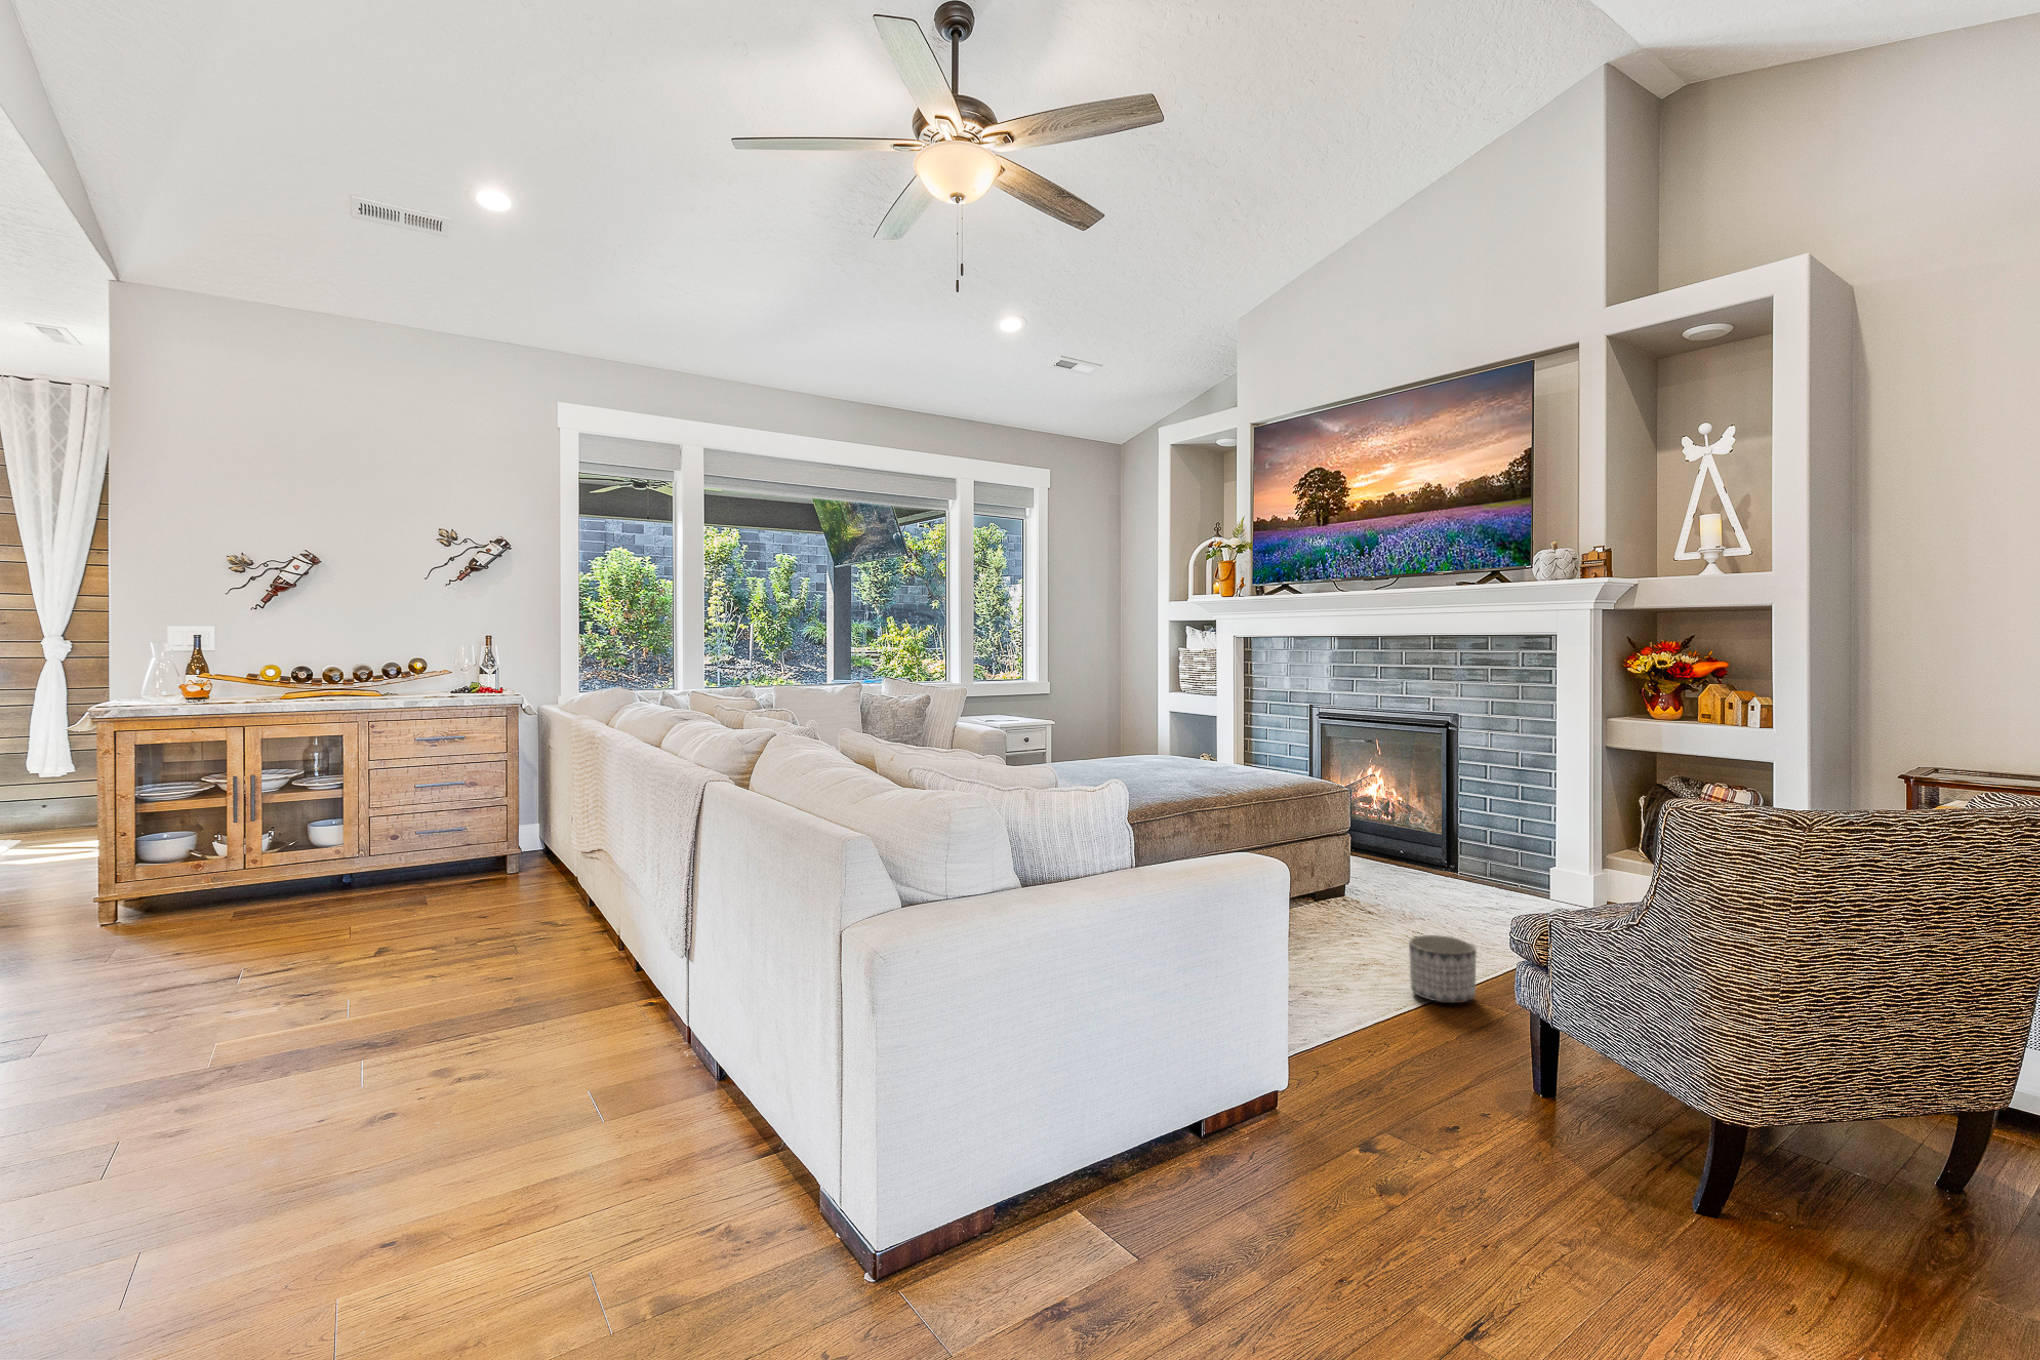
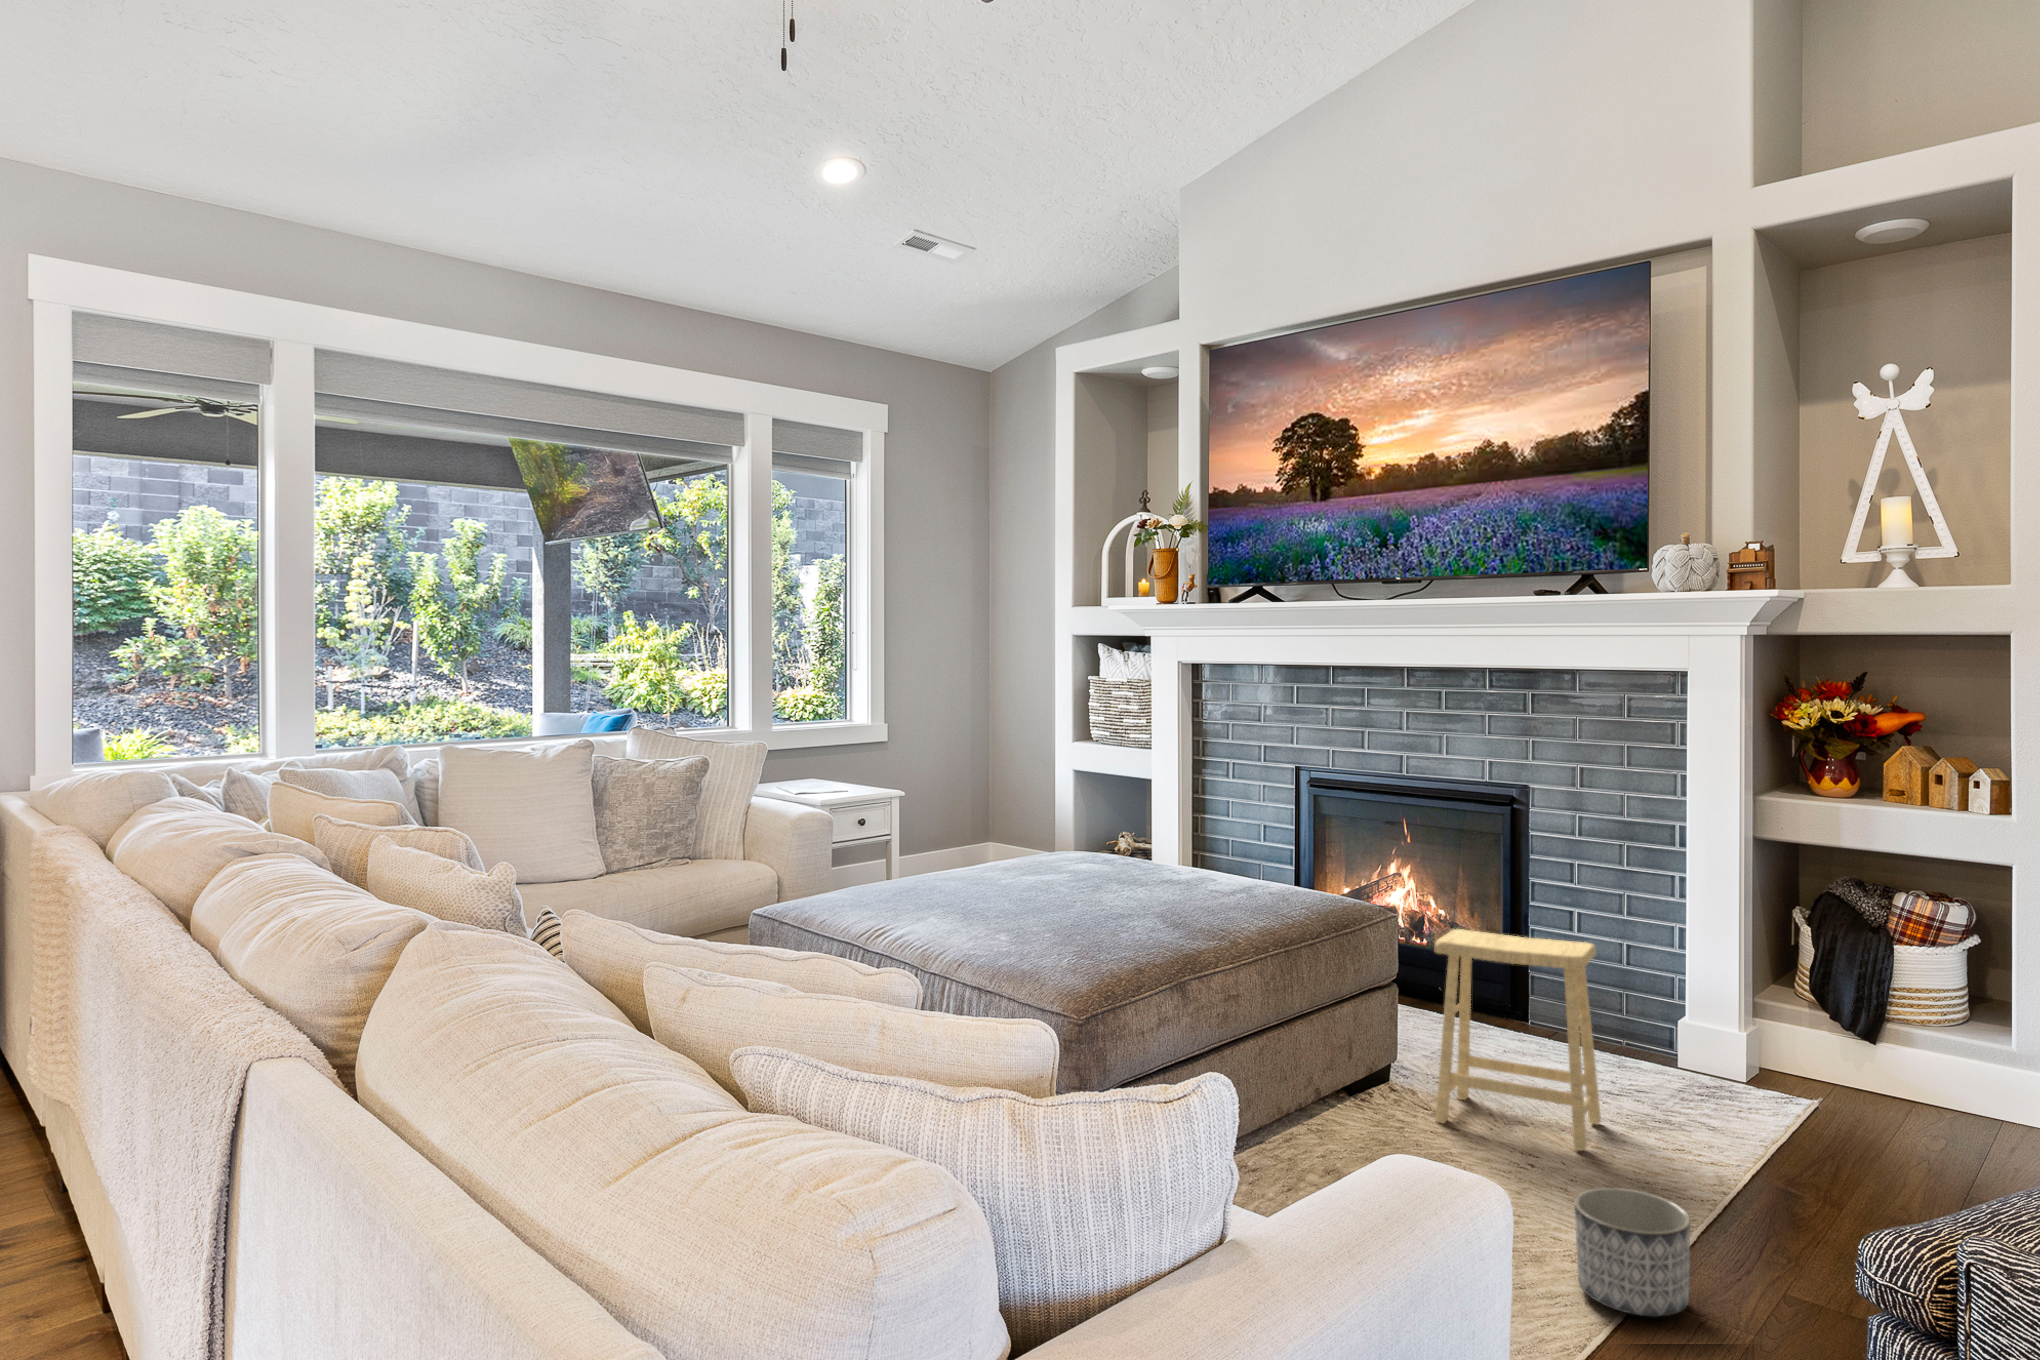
footstool: none [1365,799,1477,935] -> present [1435,929,1601,1151]

